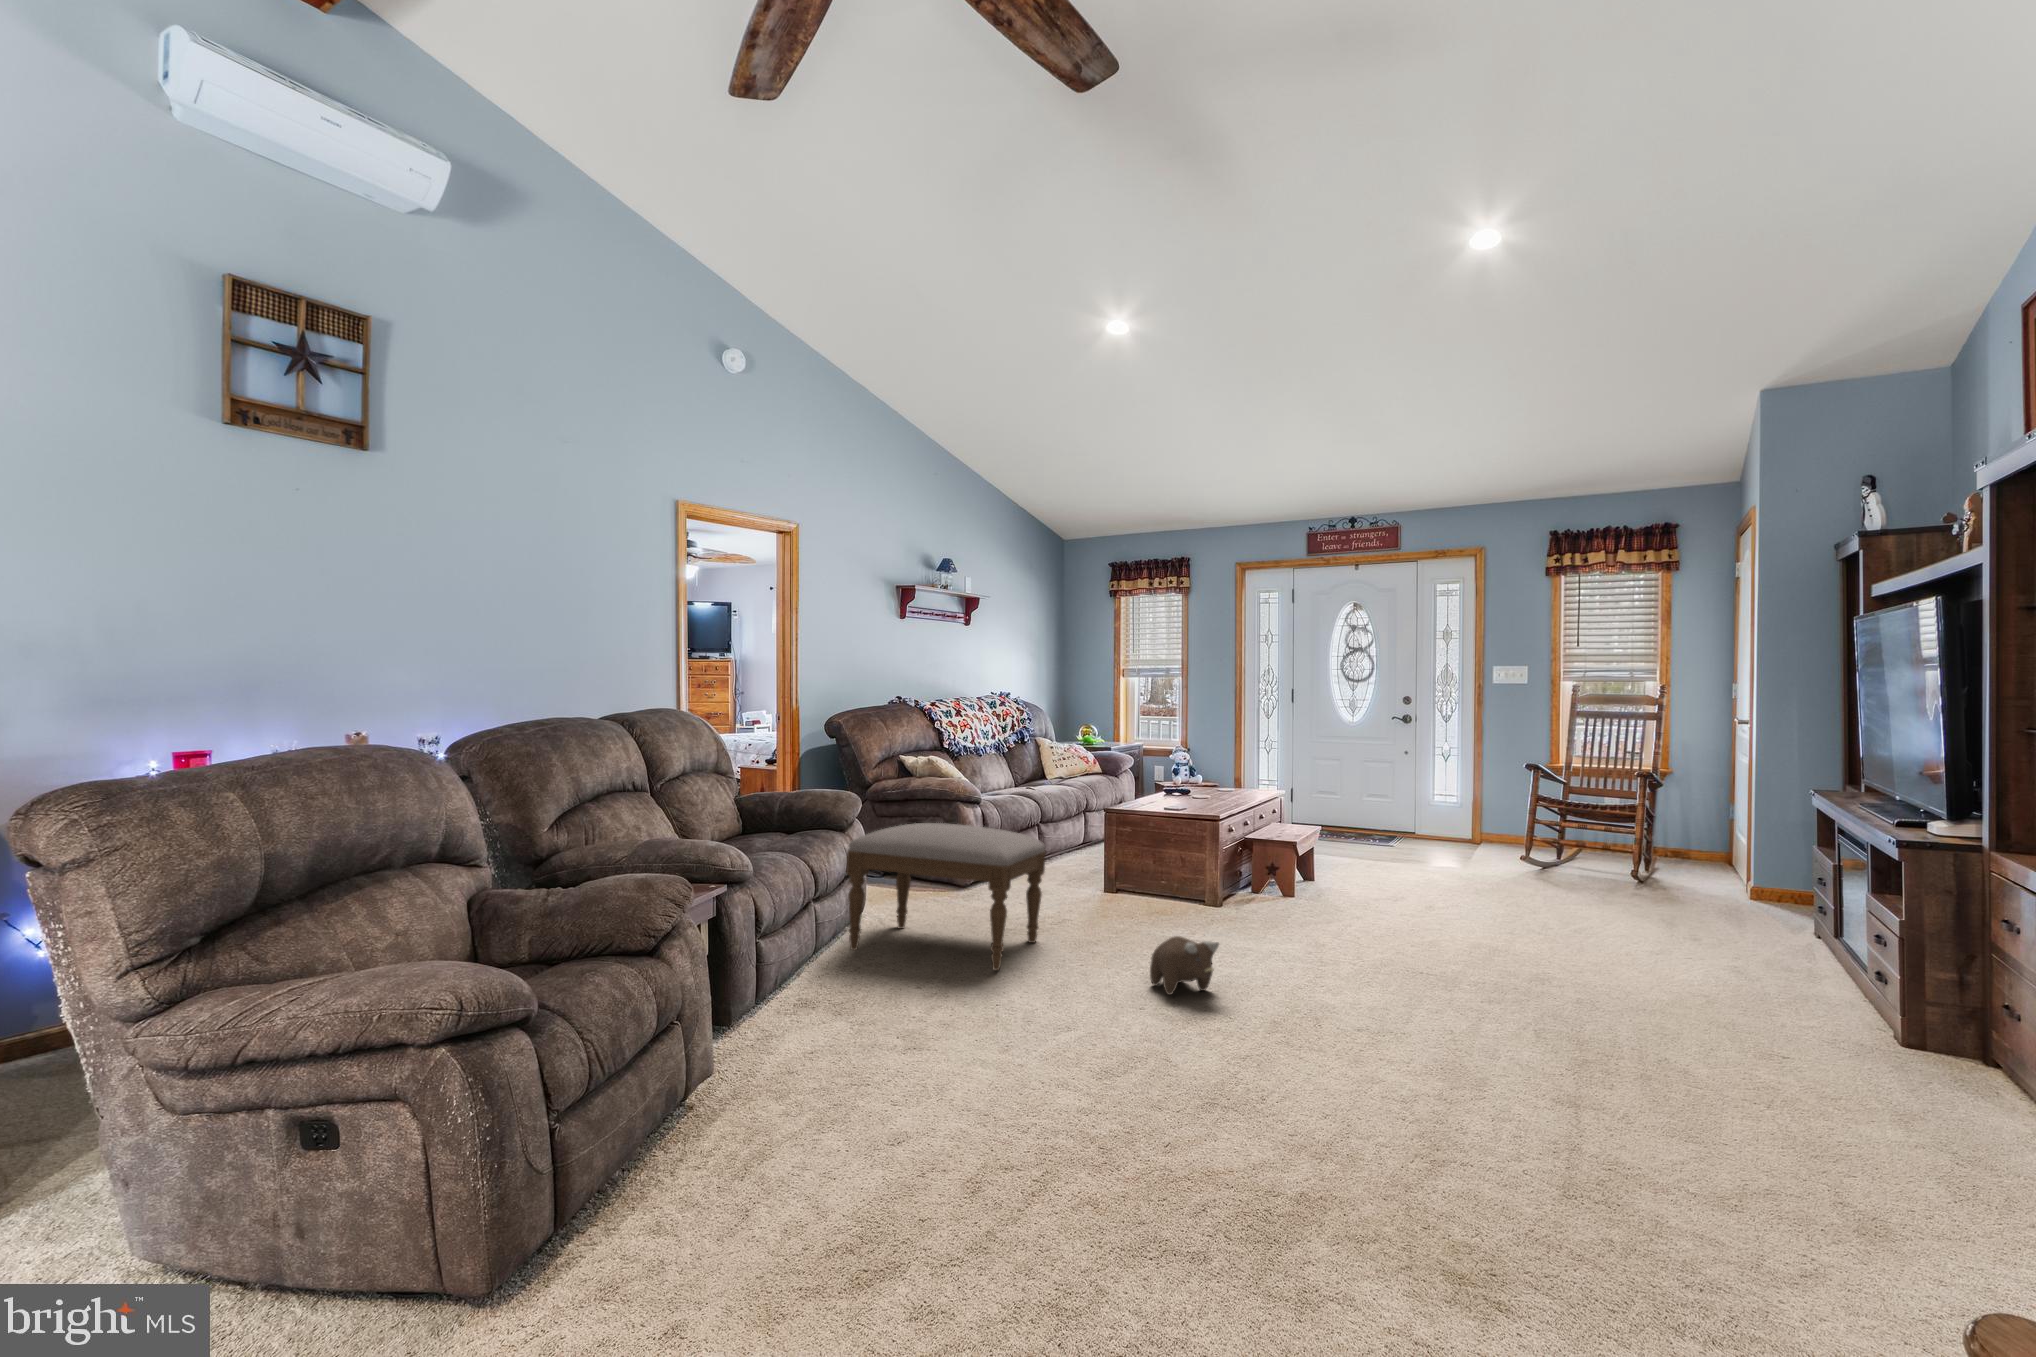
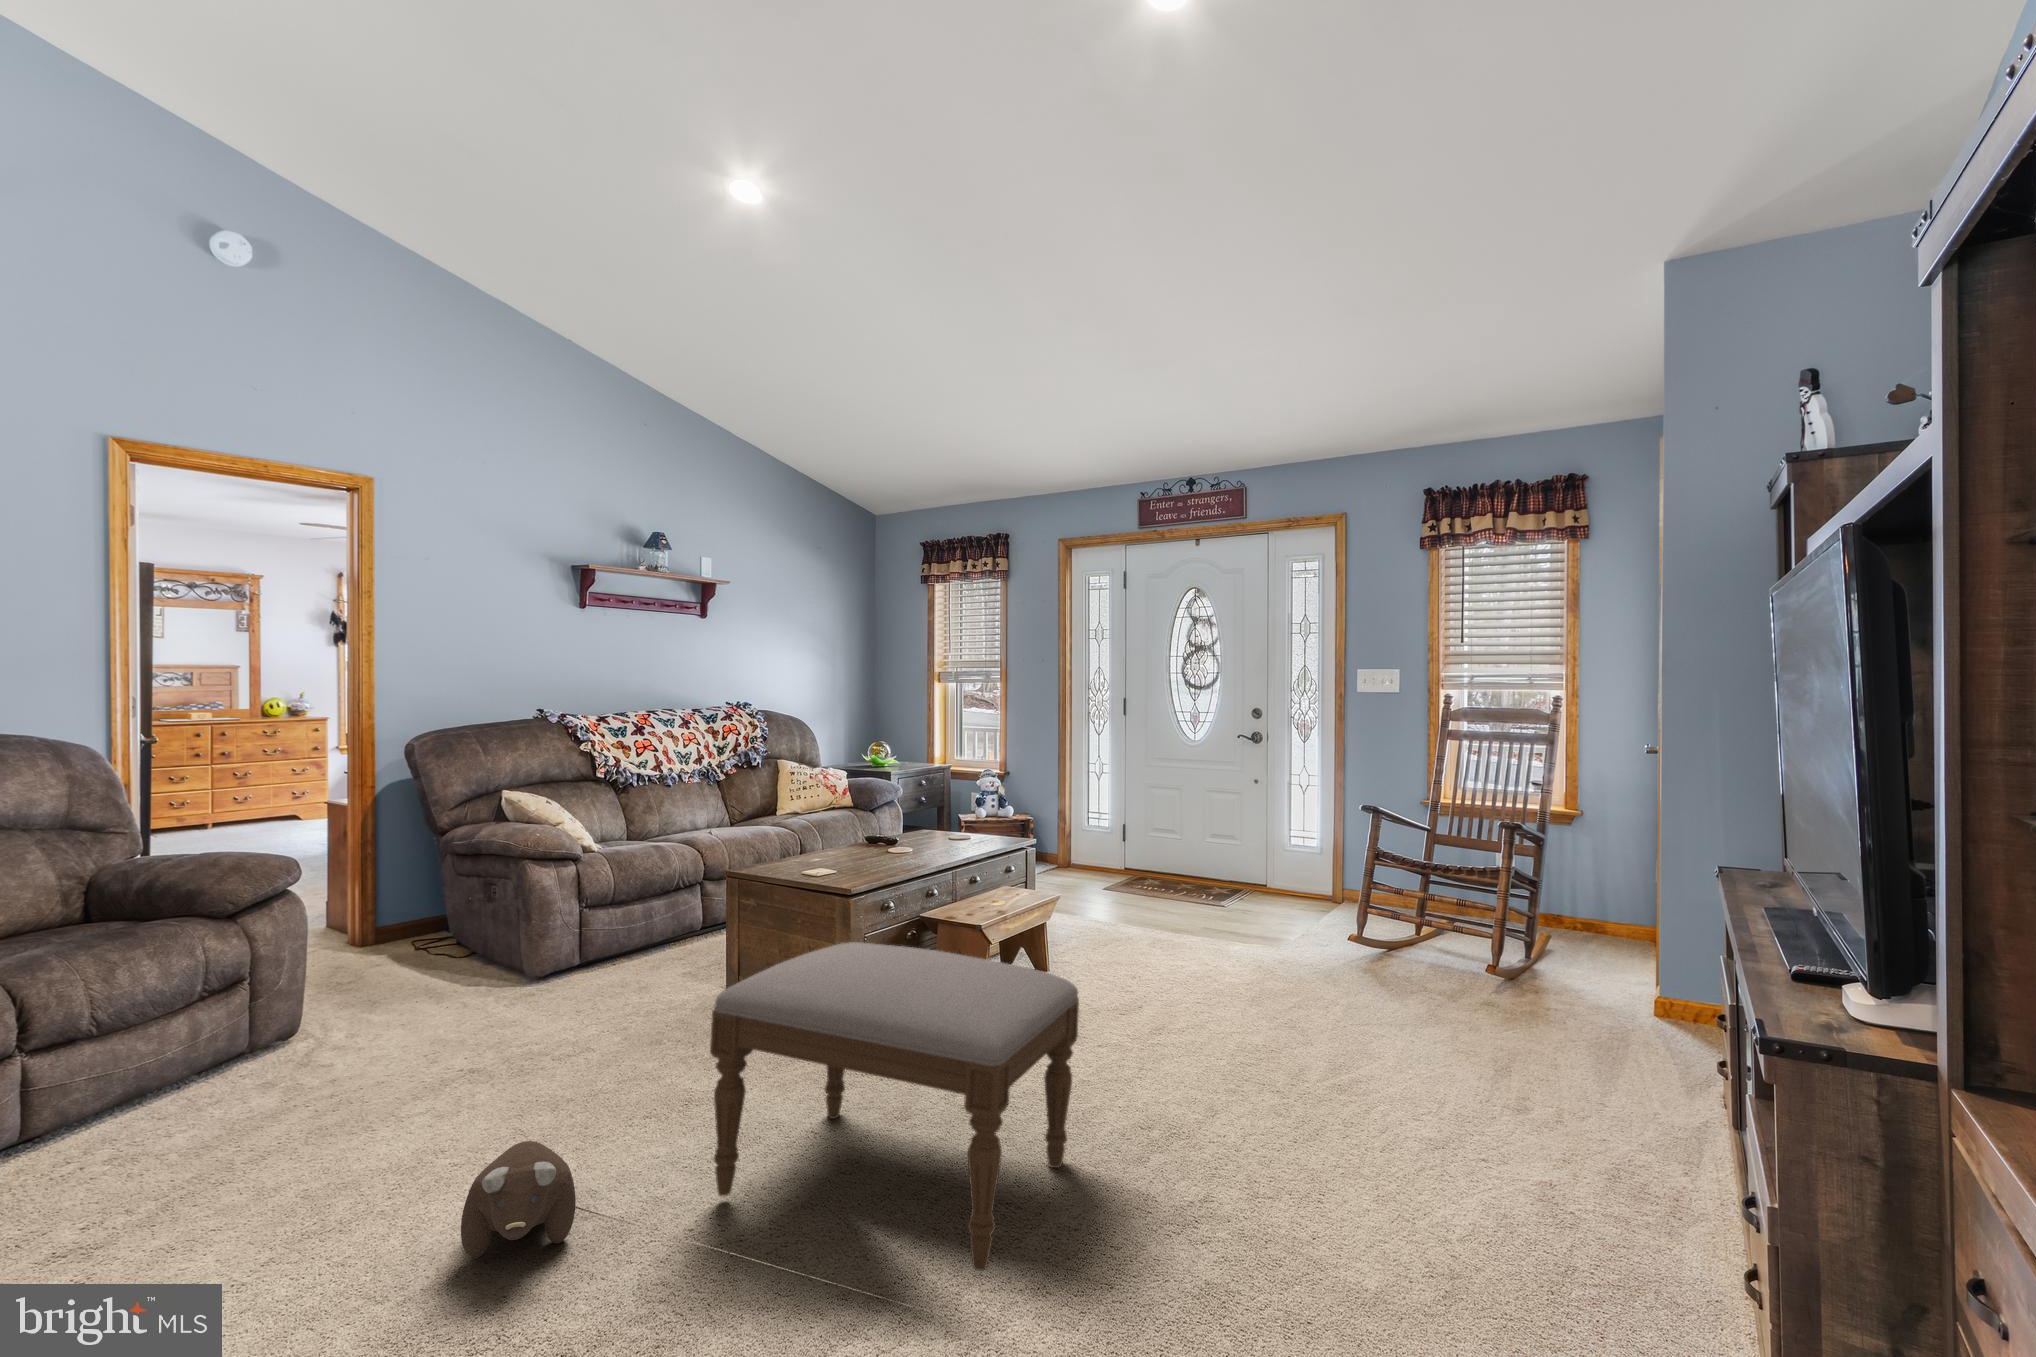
ottoman: present [846,823,1045,970] -> present [710,942,1079,1271]

